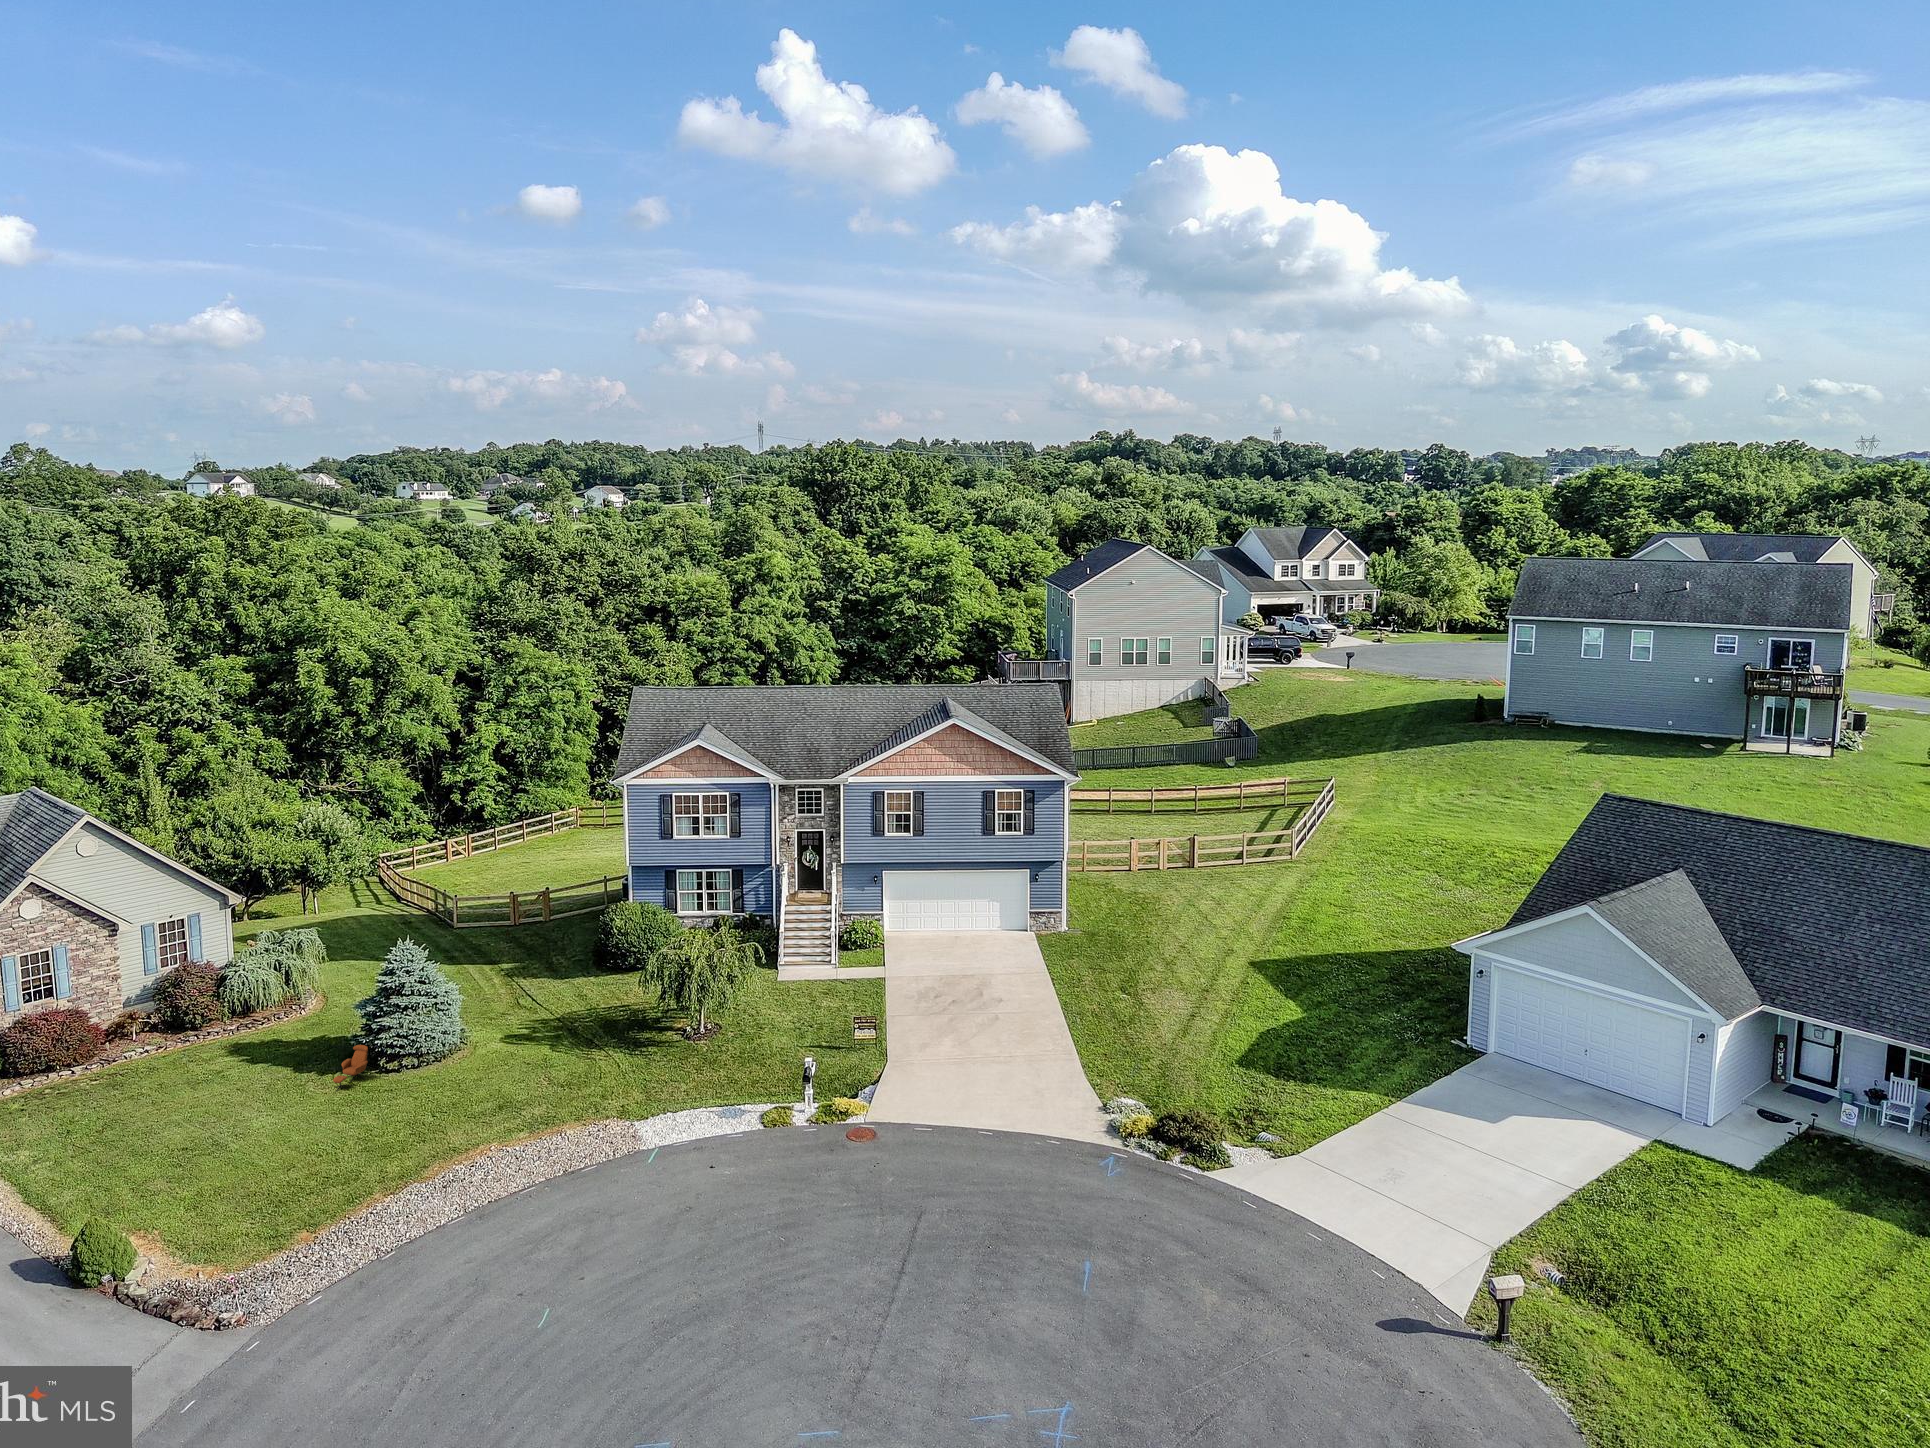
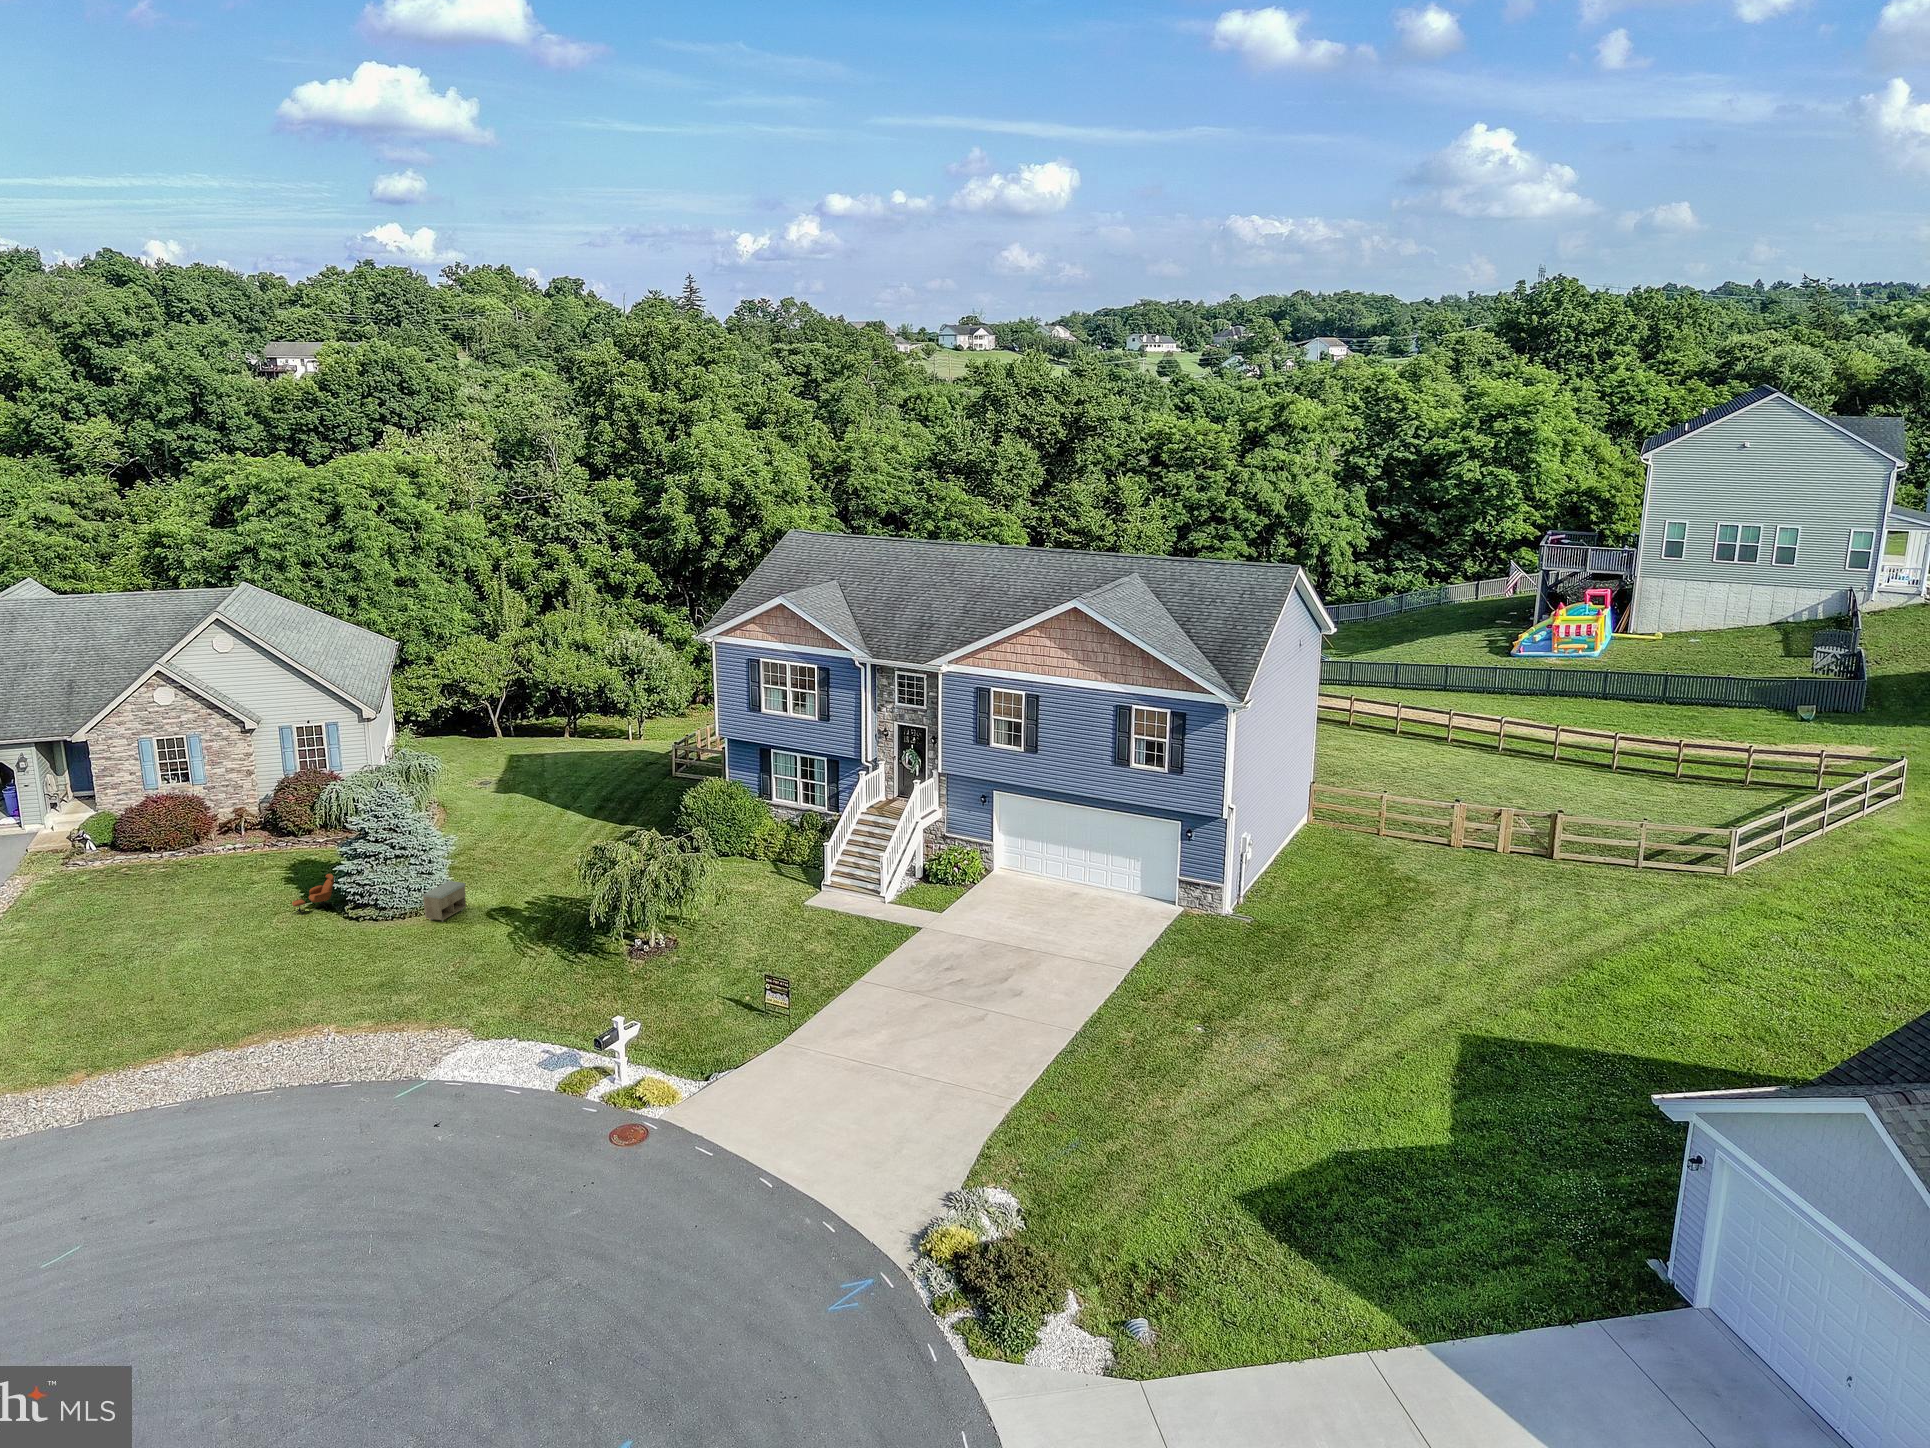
storage bench: none [485,1024,509,1063] -> present [423,881,466,922]

